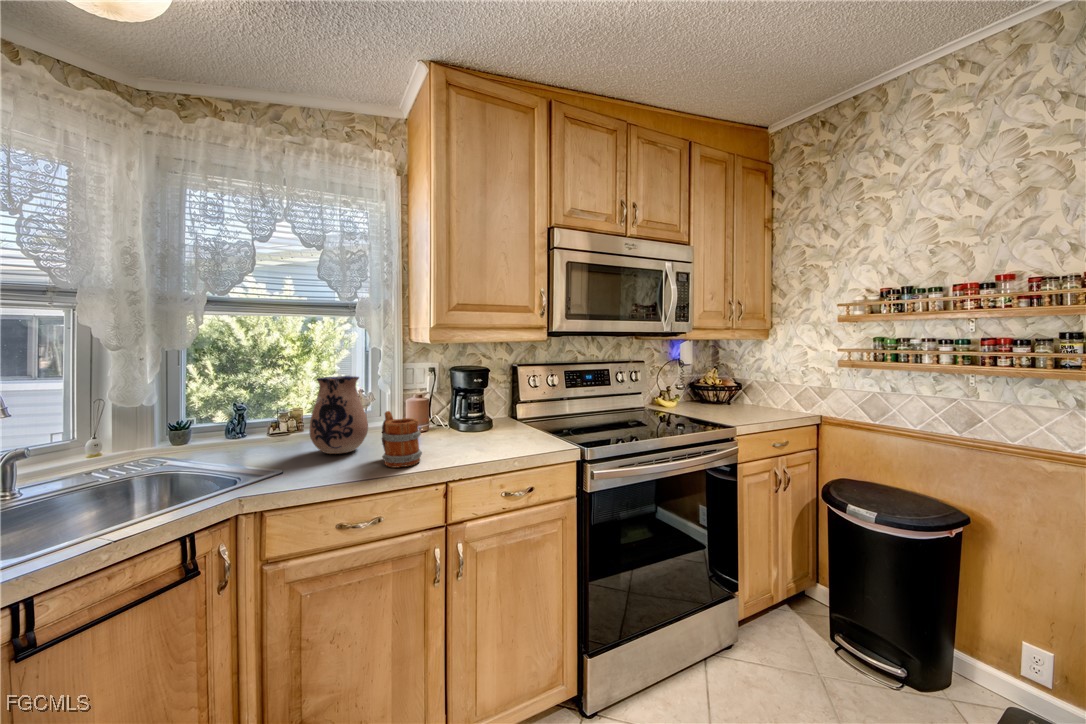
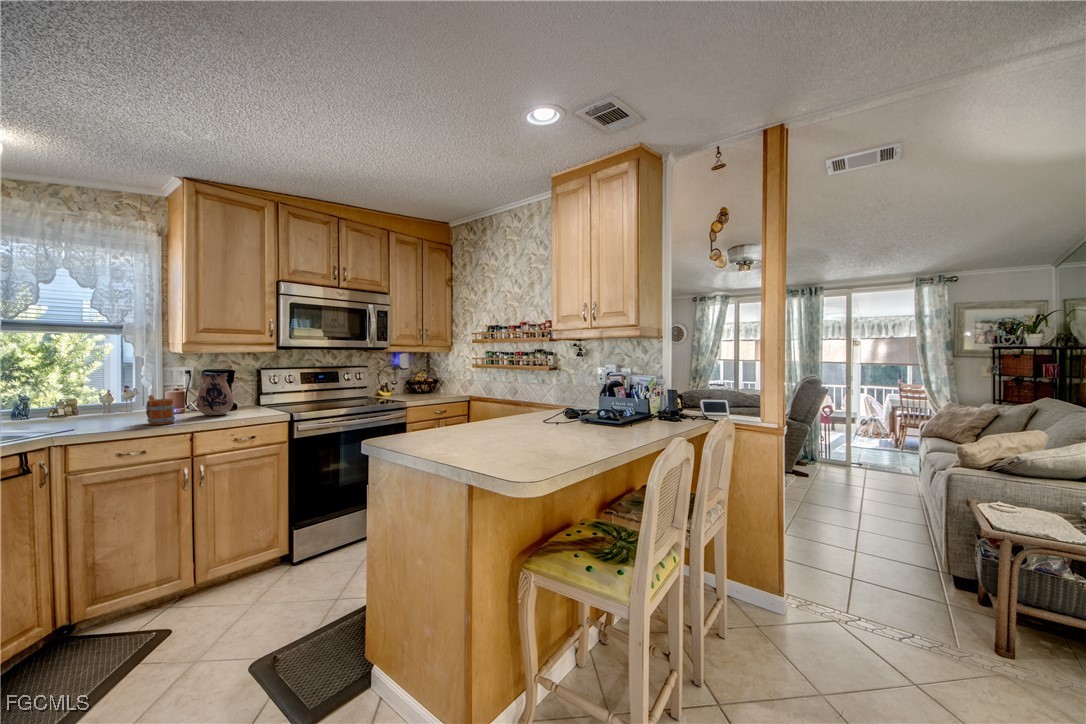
ceramic pitcher: present [309,376,368,454] -> present [197,373,234,415]

